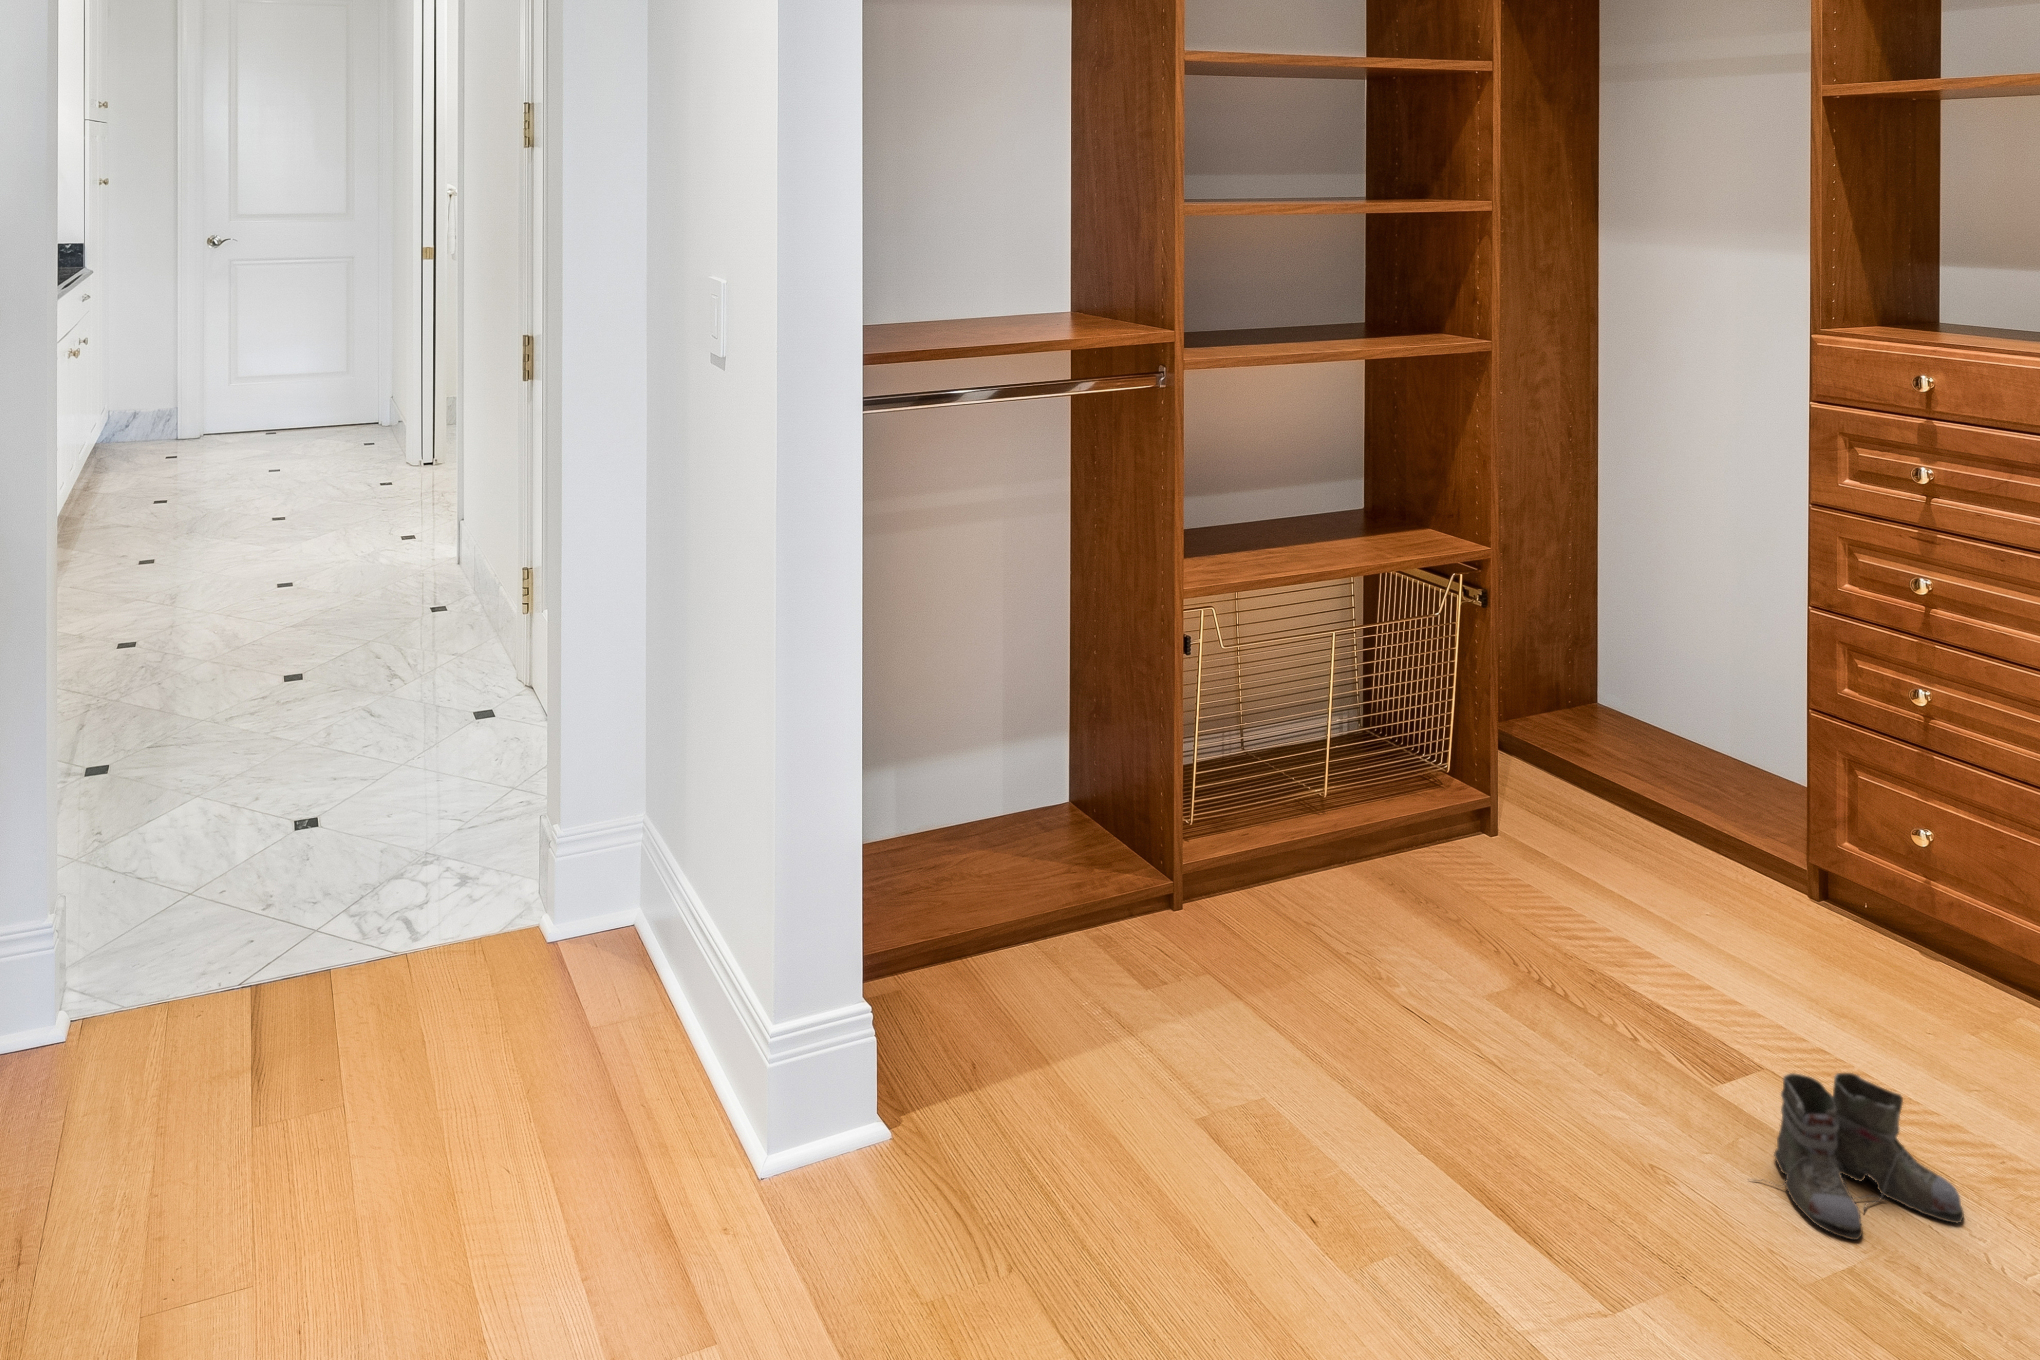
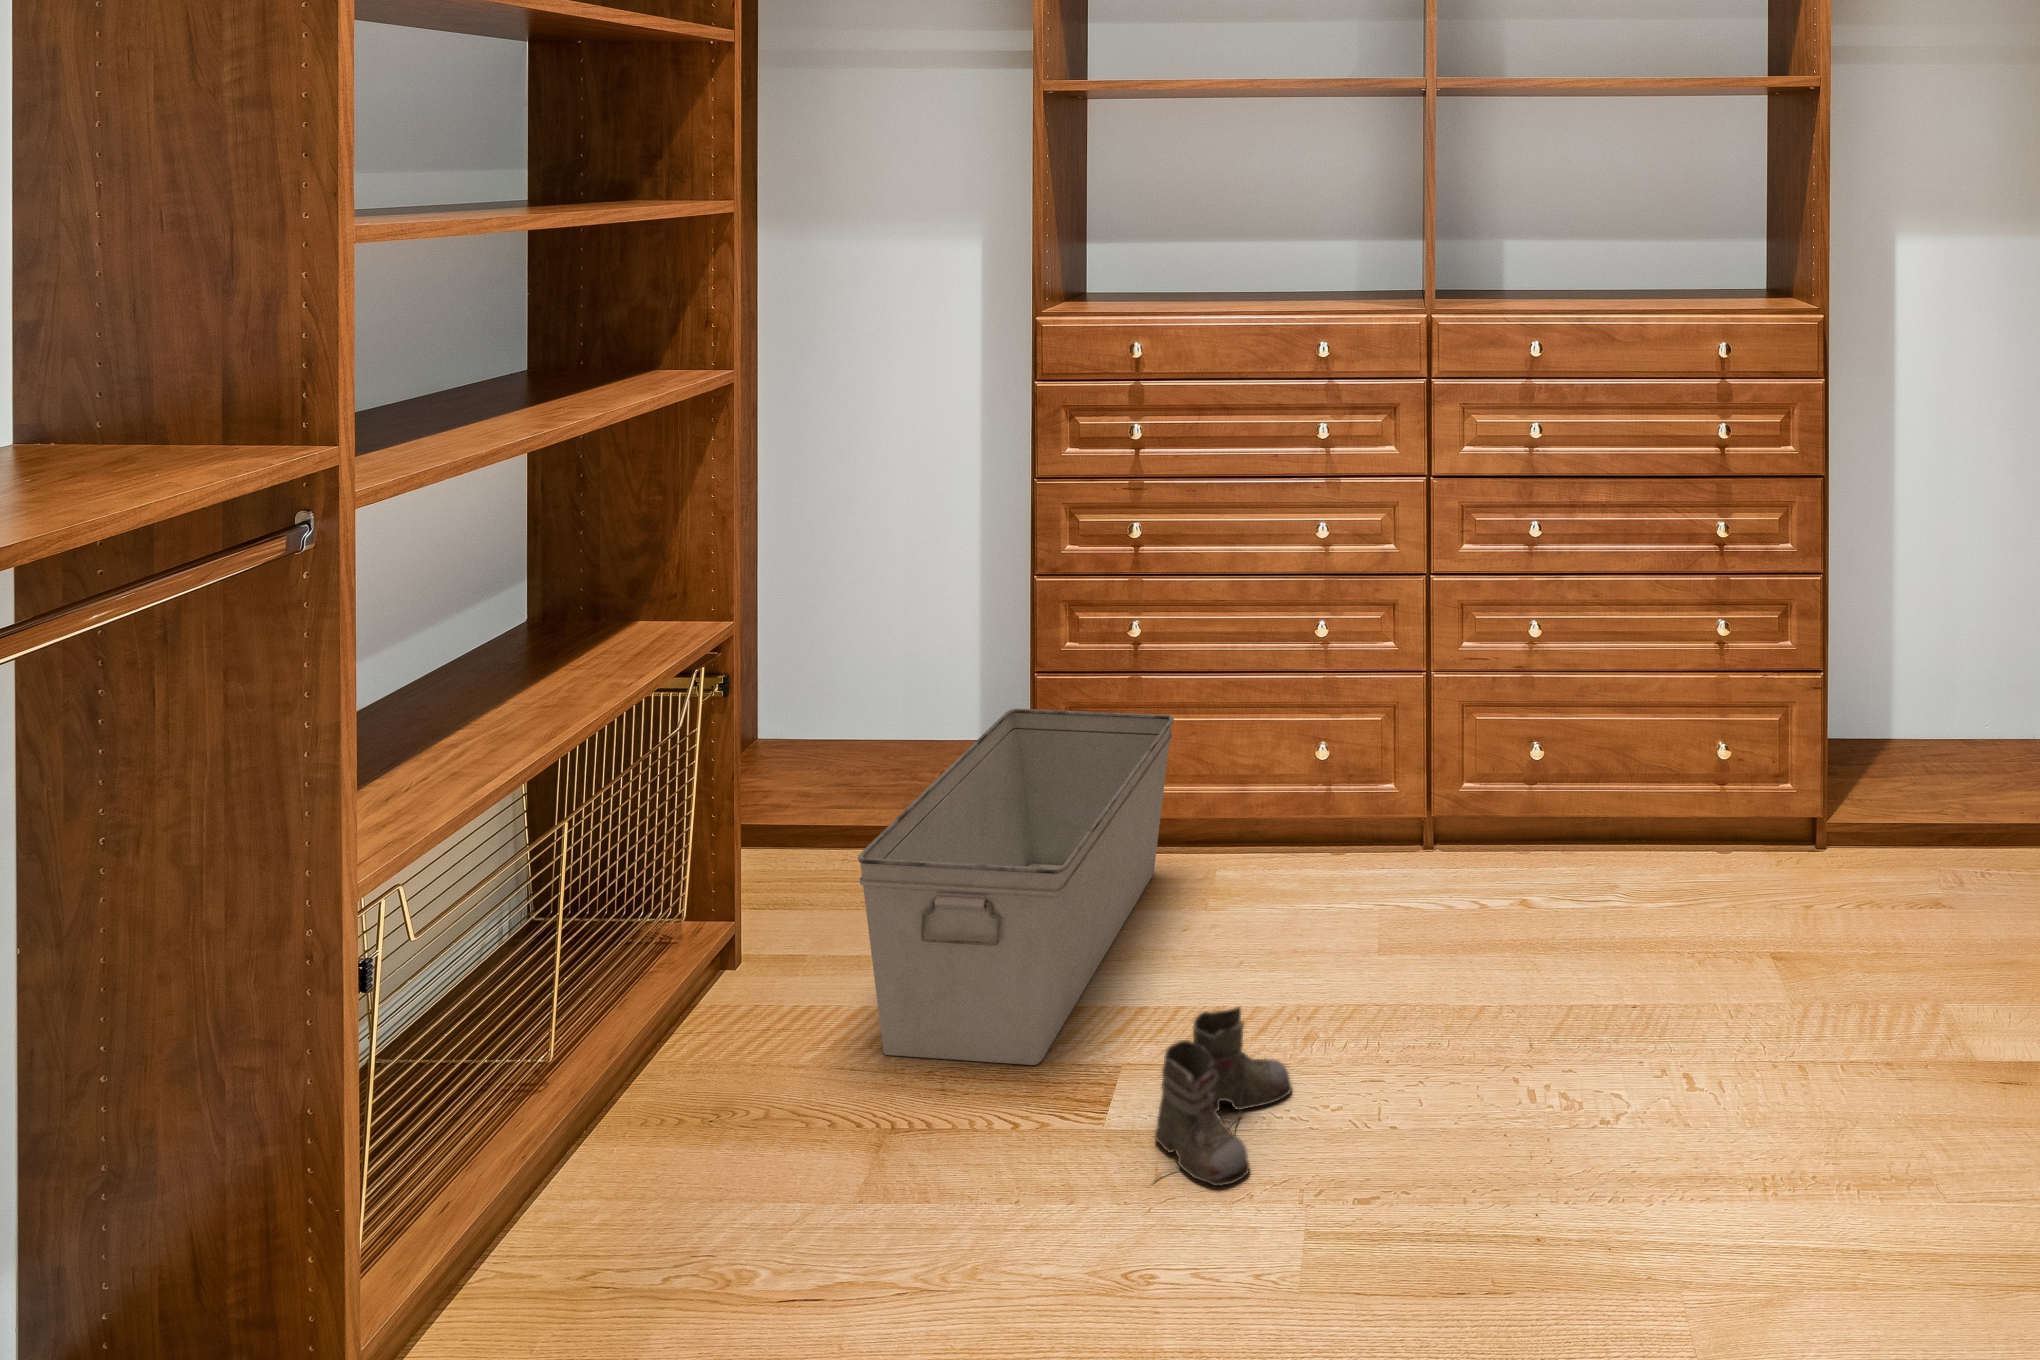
storage bin: none [1552,737,1959,1043] -> present [858,709,1174,1065]

